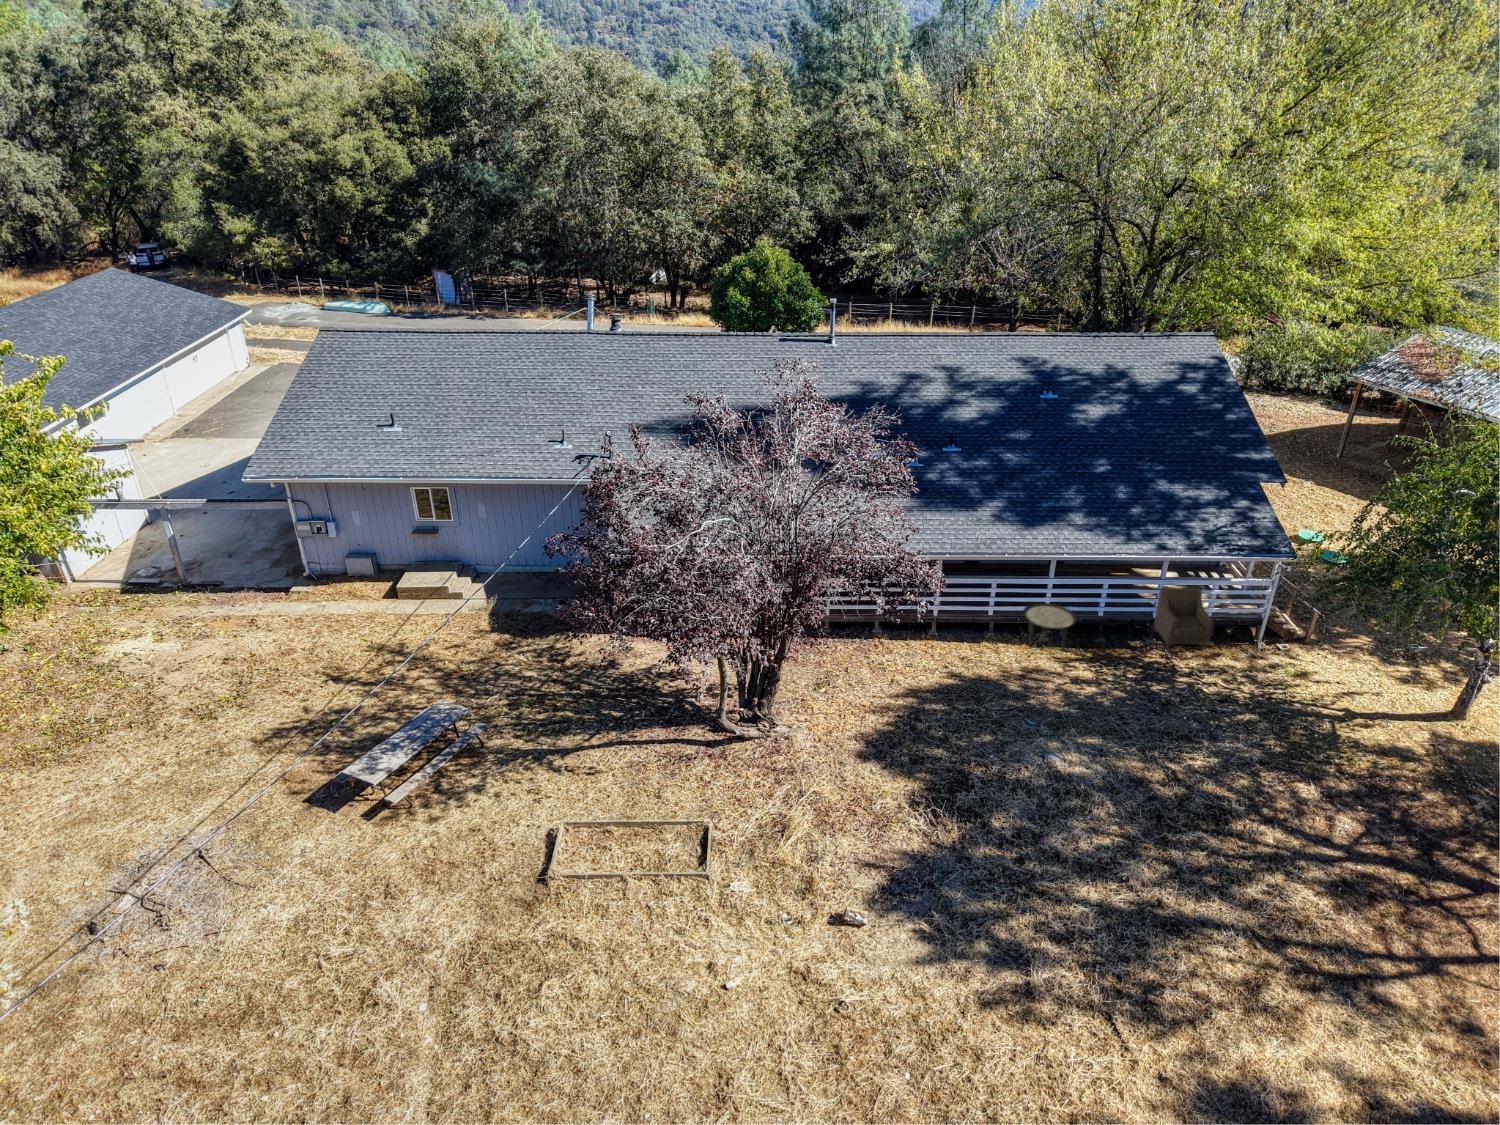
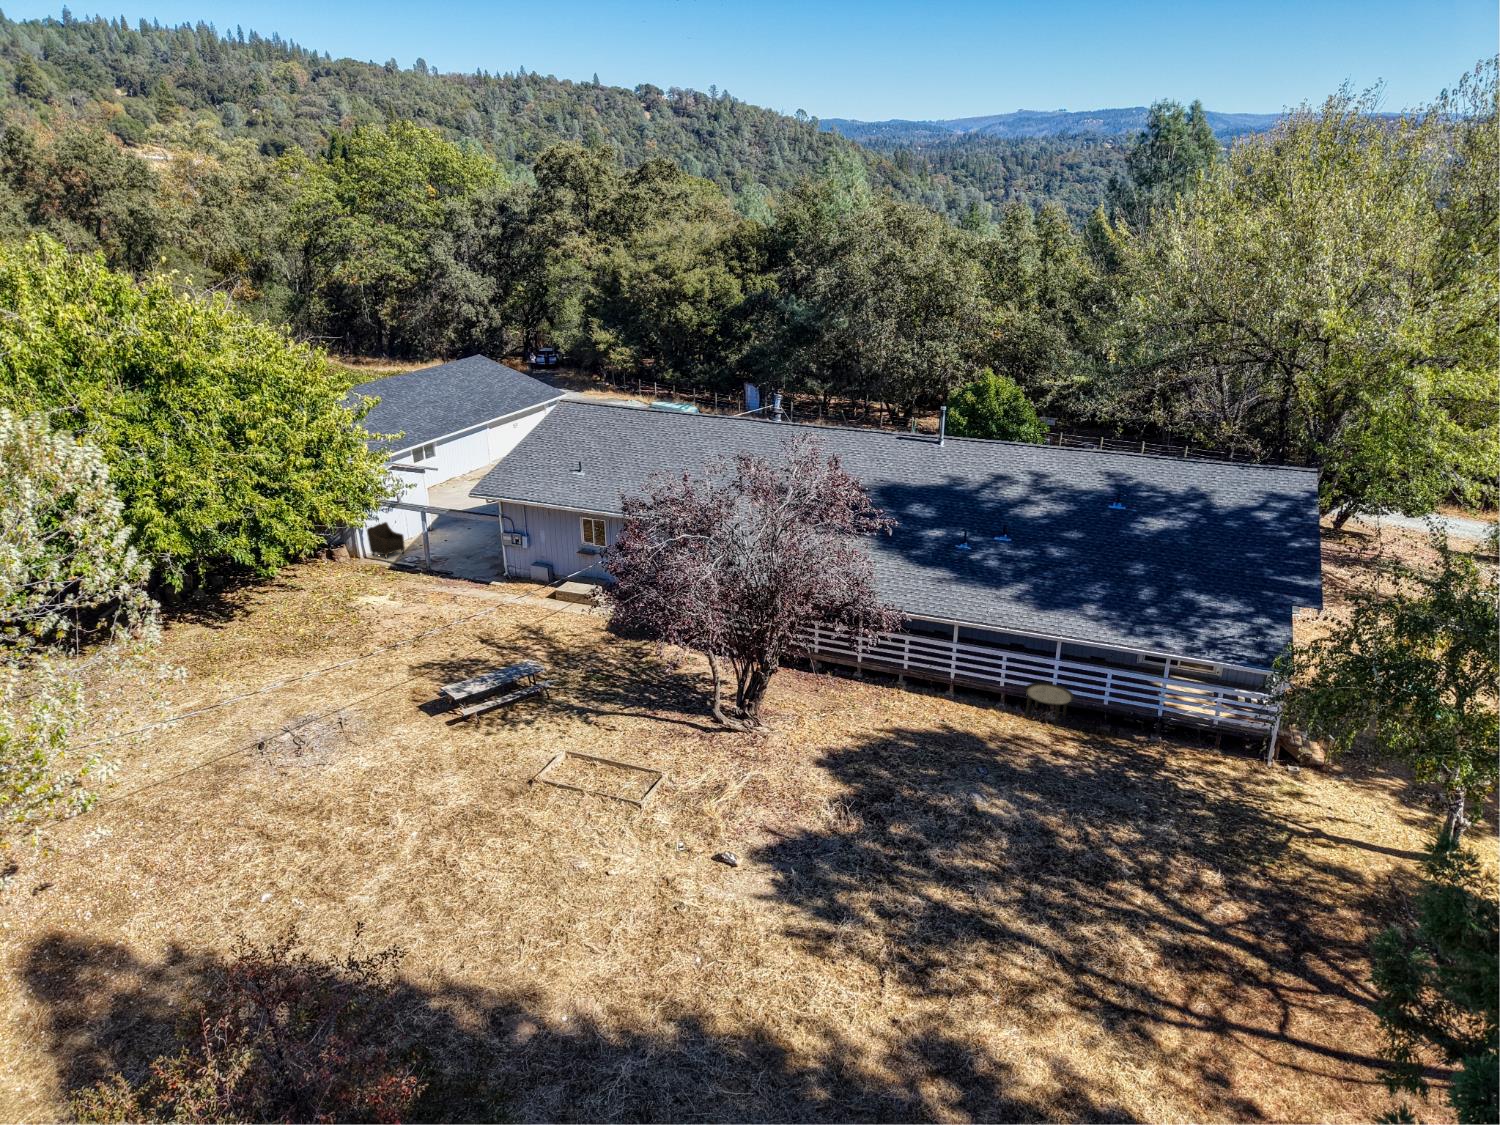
chair: present [1154,587,1213,650] -> present [367,522,405,558]

